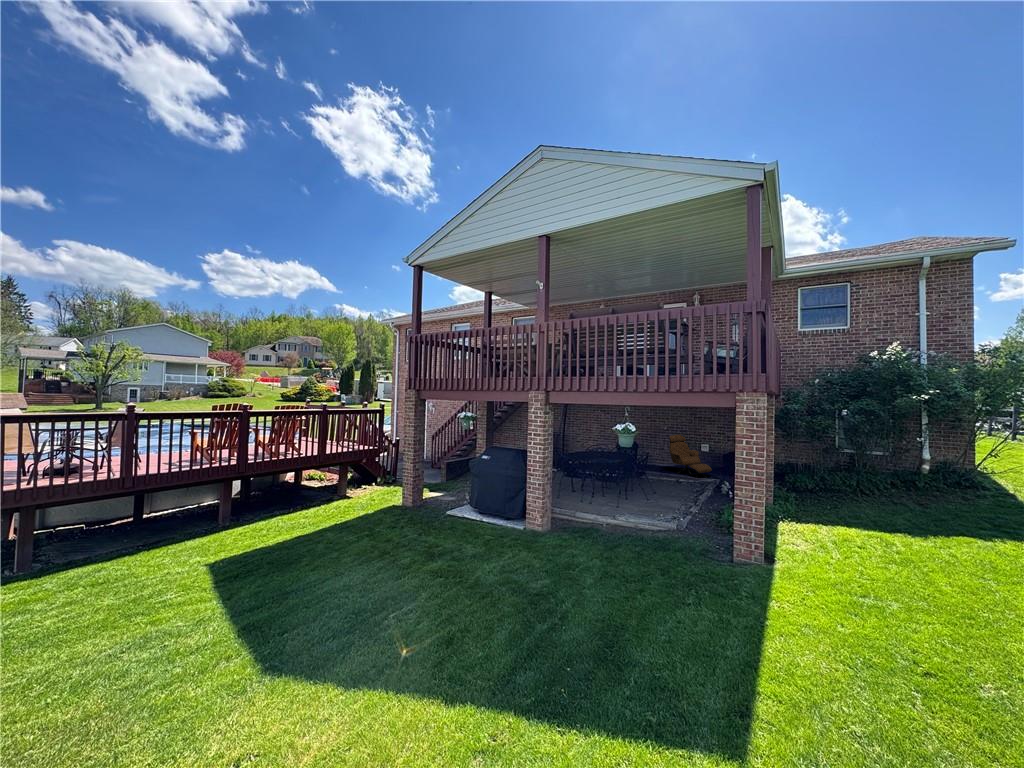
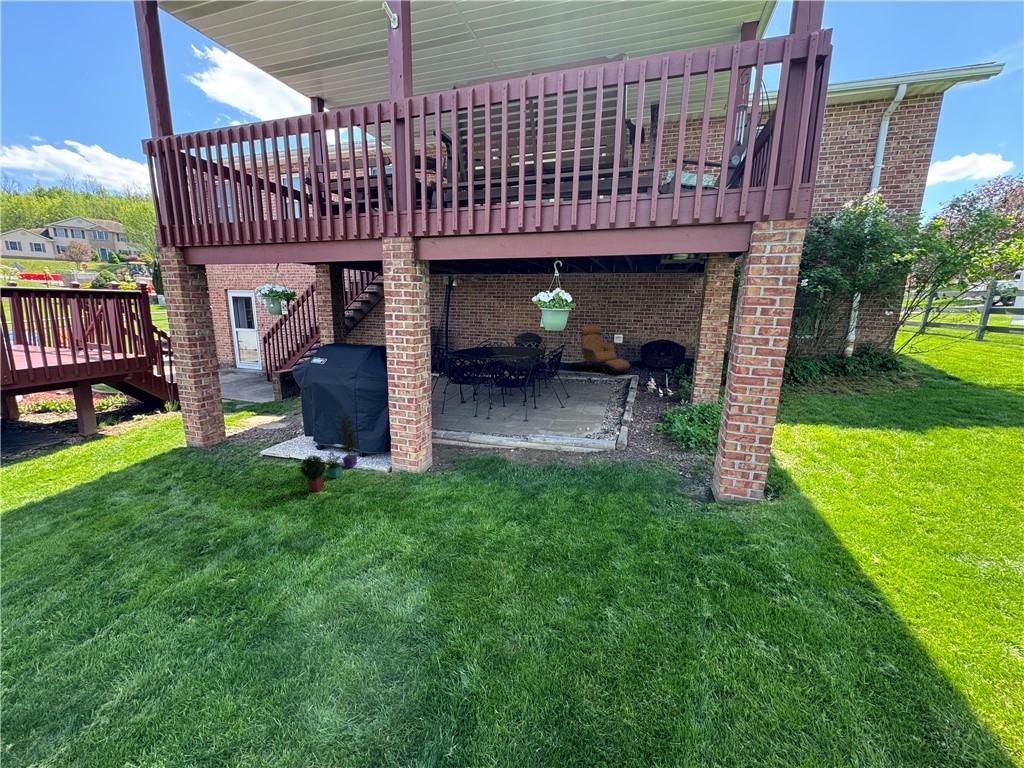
potted plant: none [475,489,507,535] -> present [299,413,358,491]

